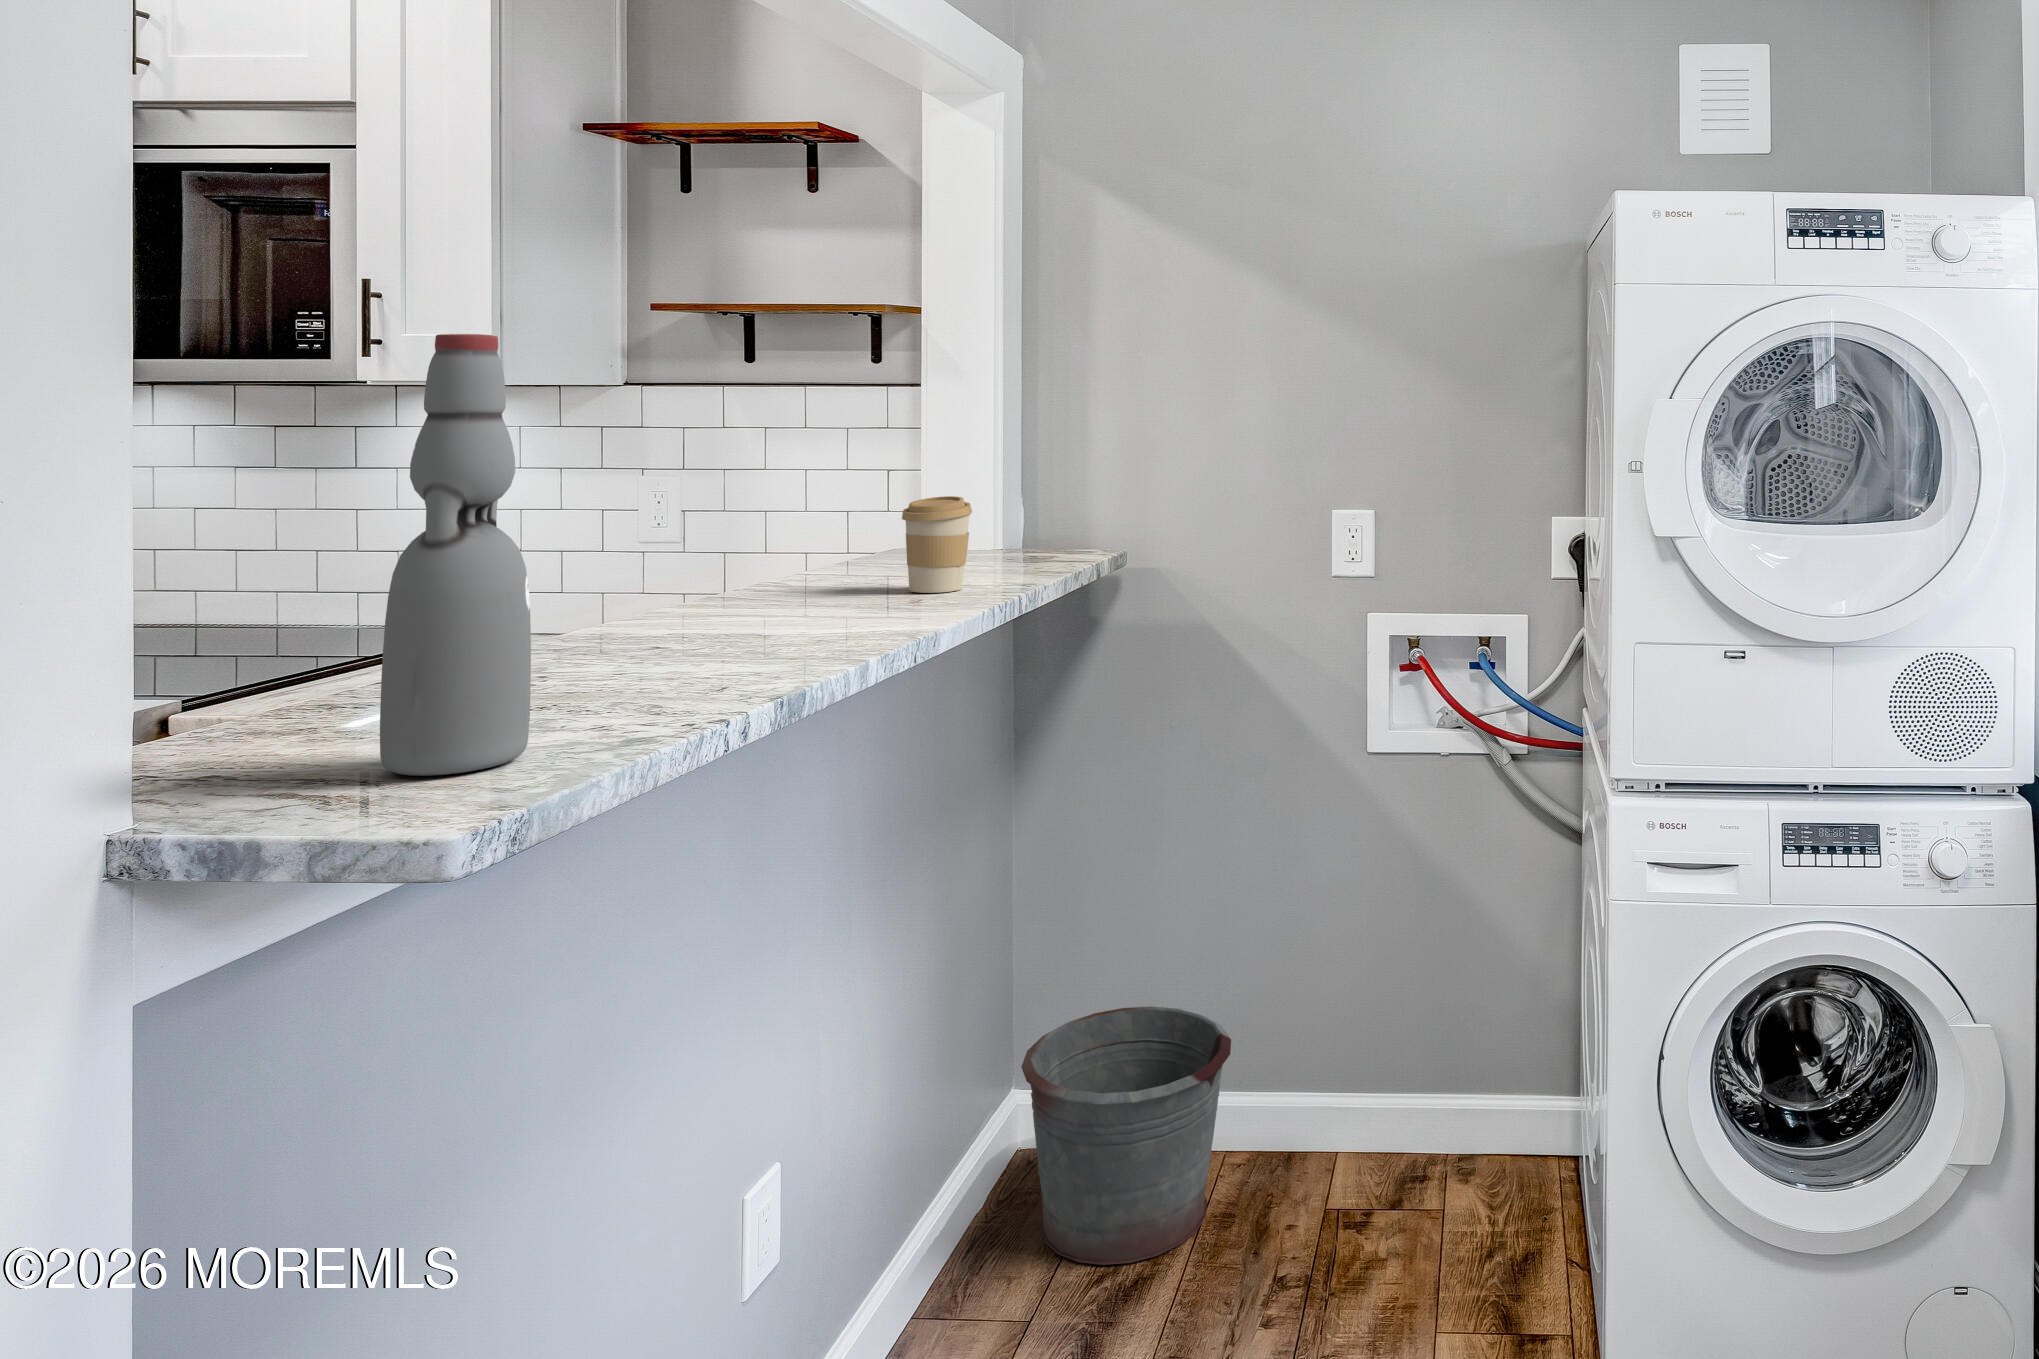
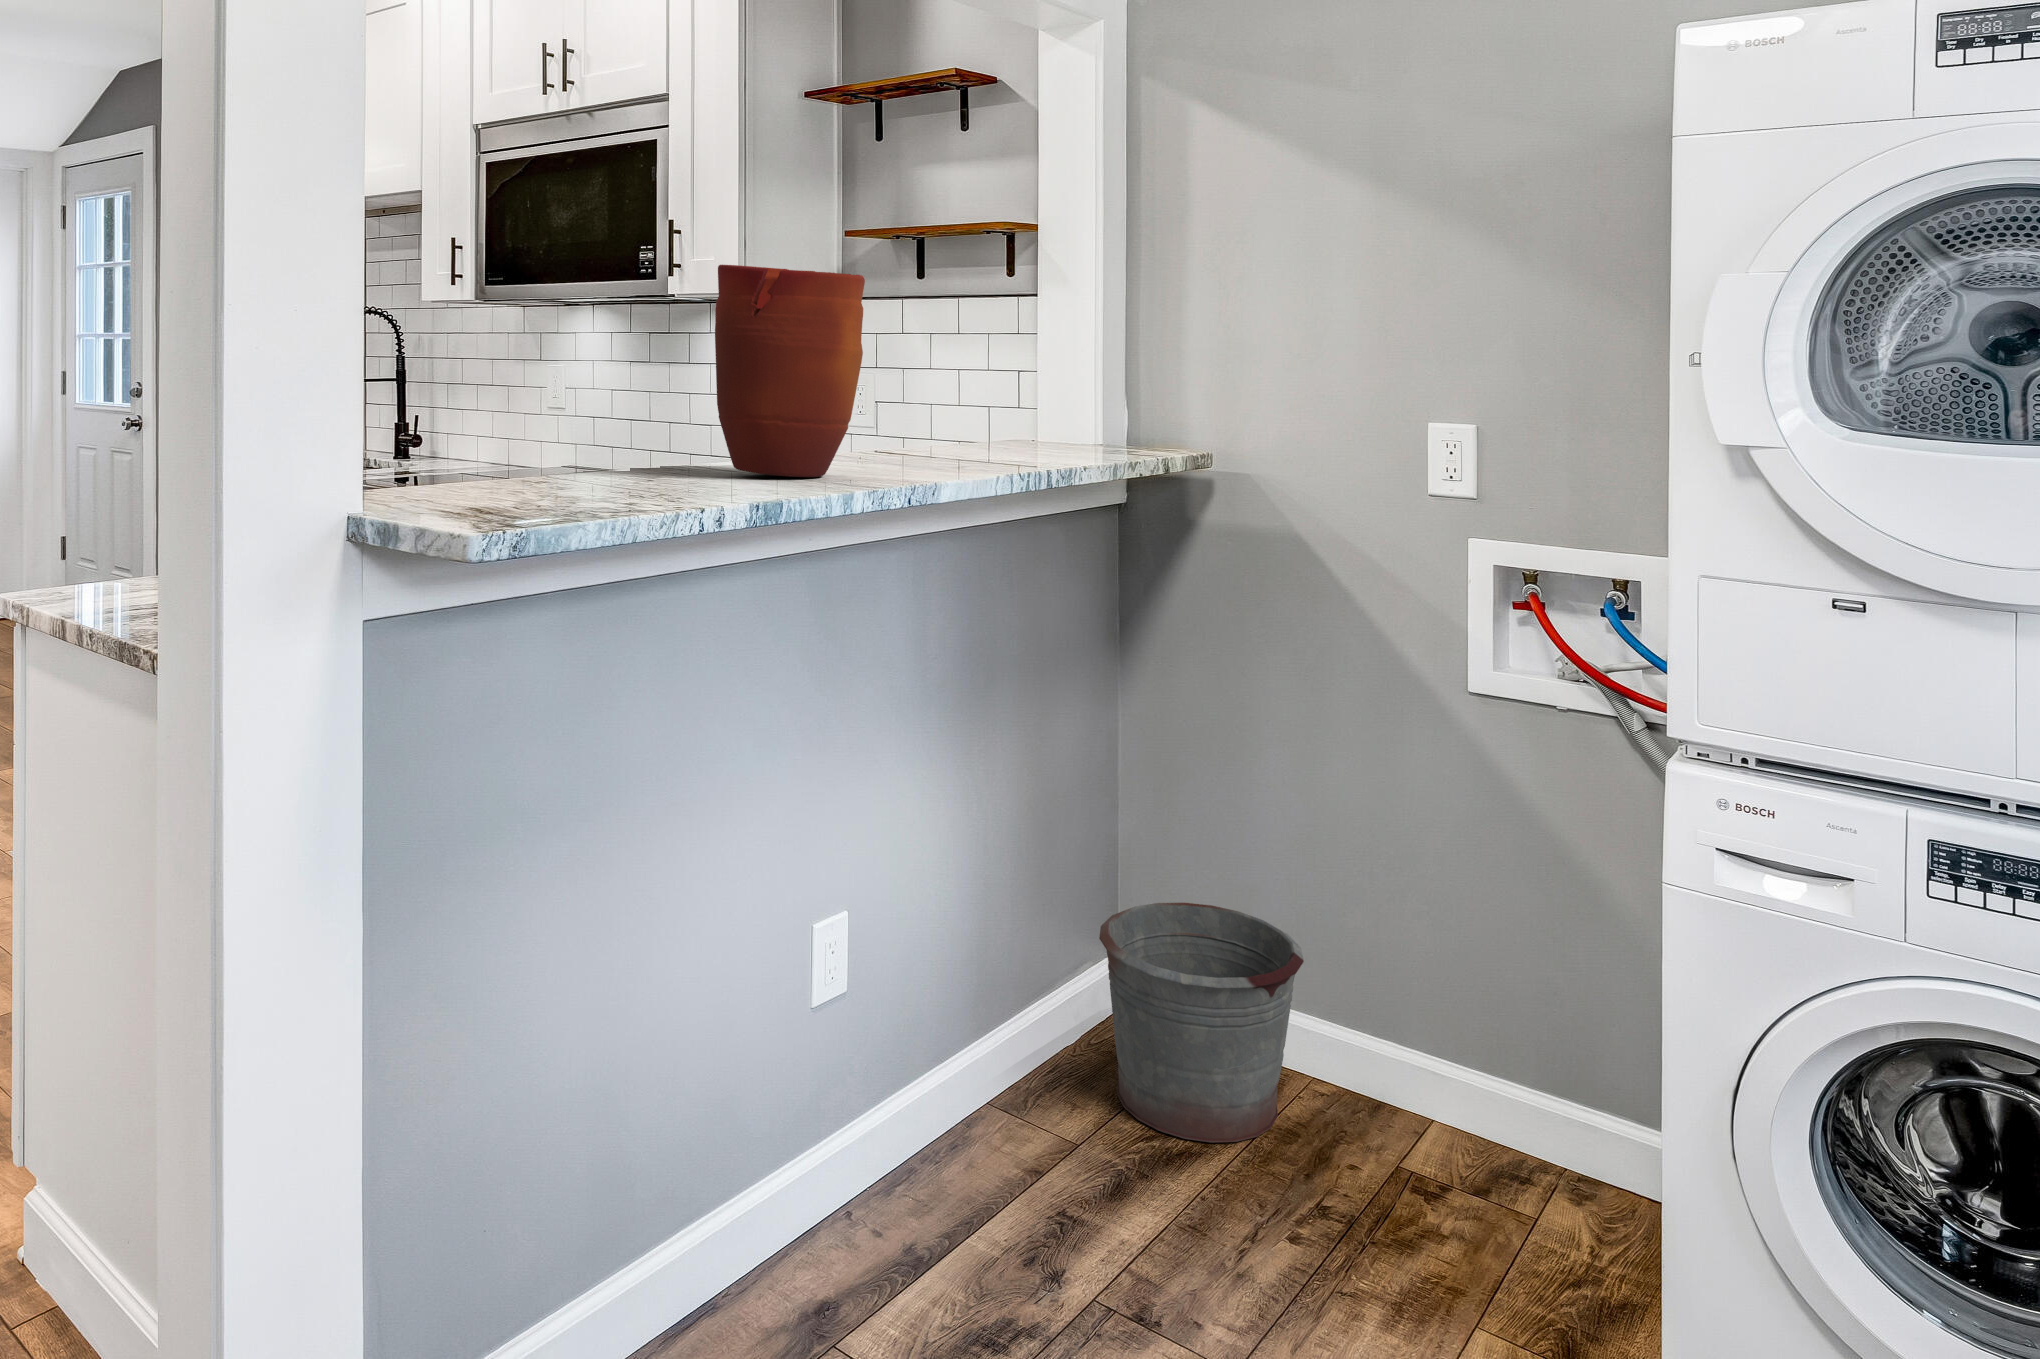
bottle: present [380,334,531,776] -> none [457,208,542,508]
vase: none [634,374,844,642] -> present [715,265,865,477]
coffee cup: present [902,496,972,593] -> none [959,384,1017,467]

